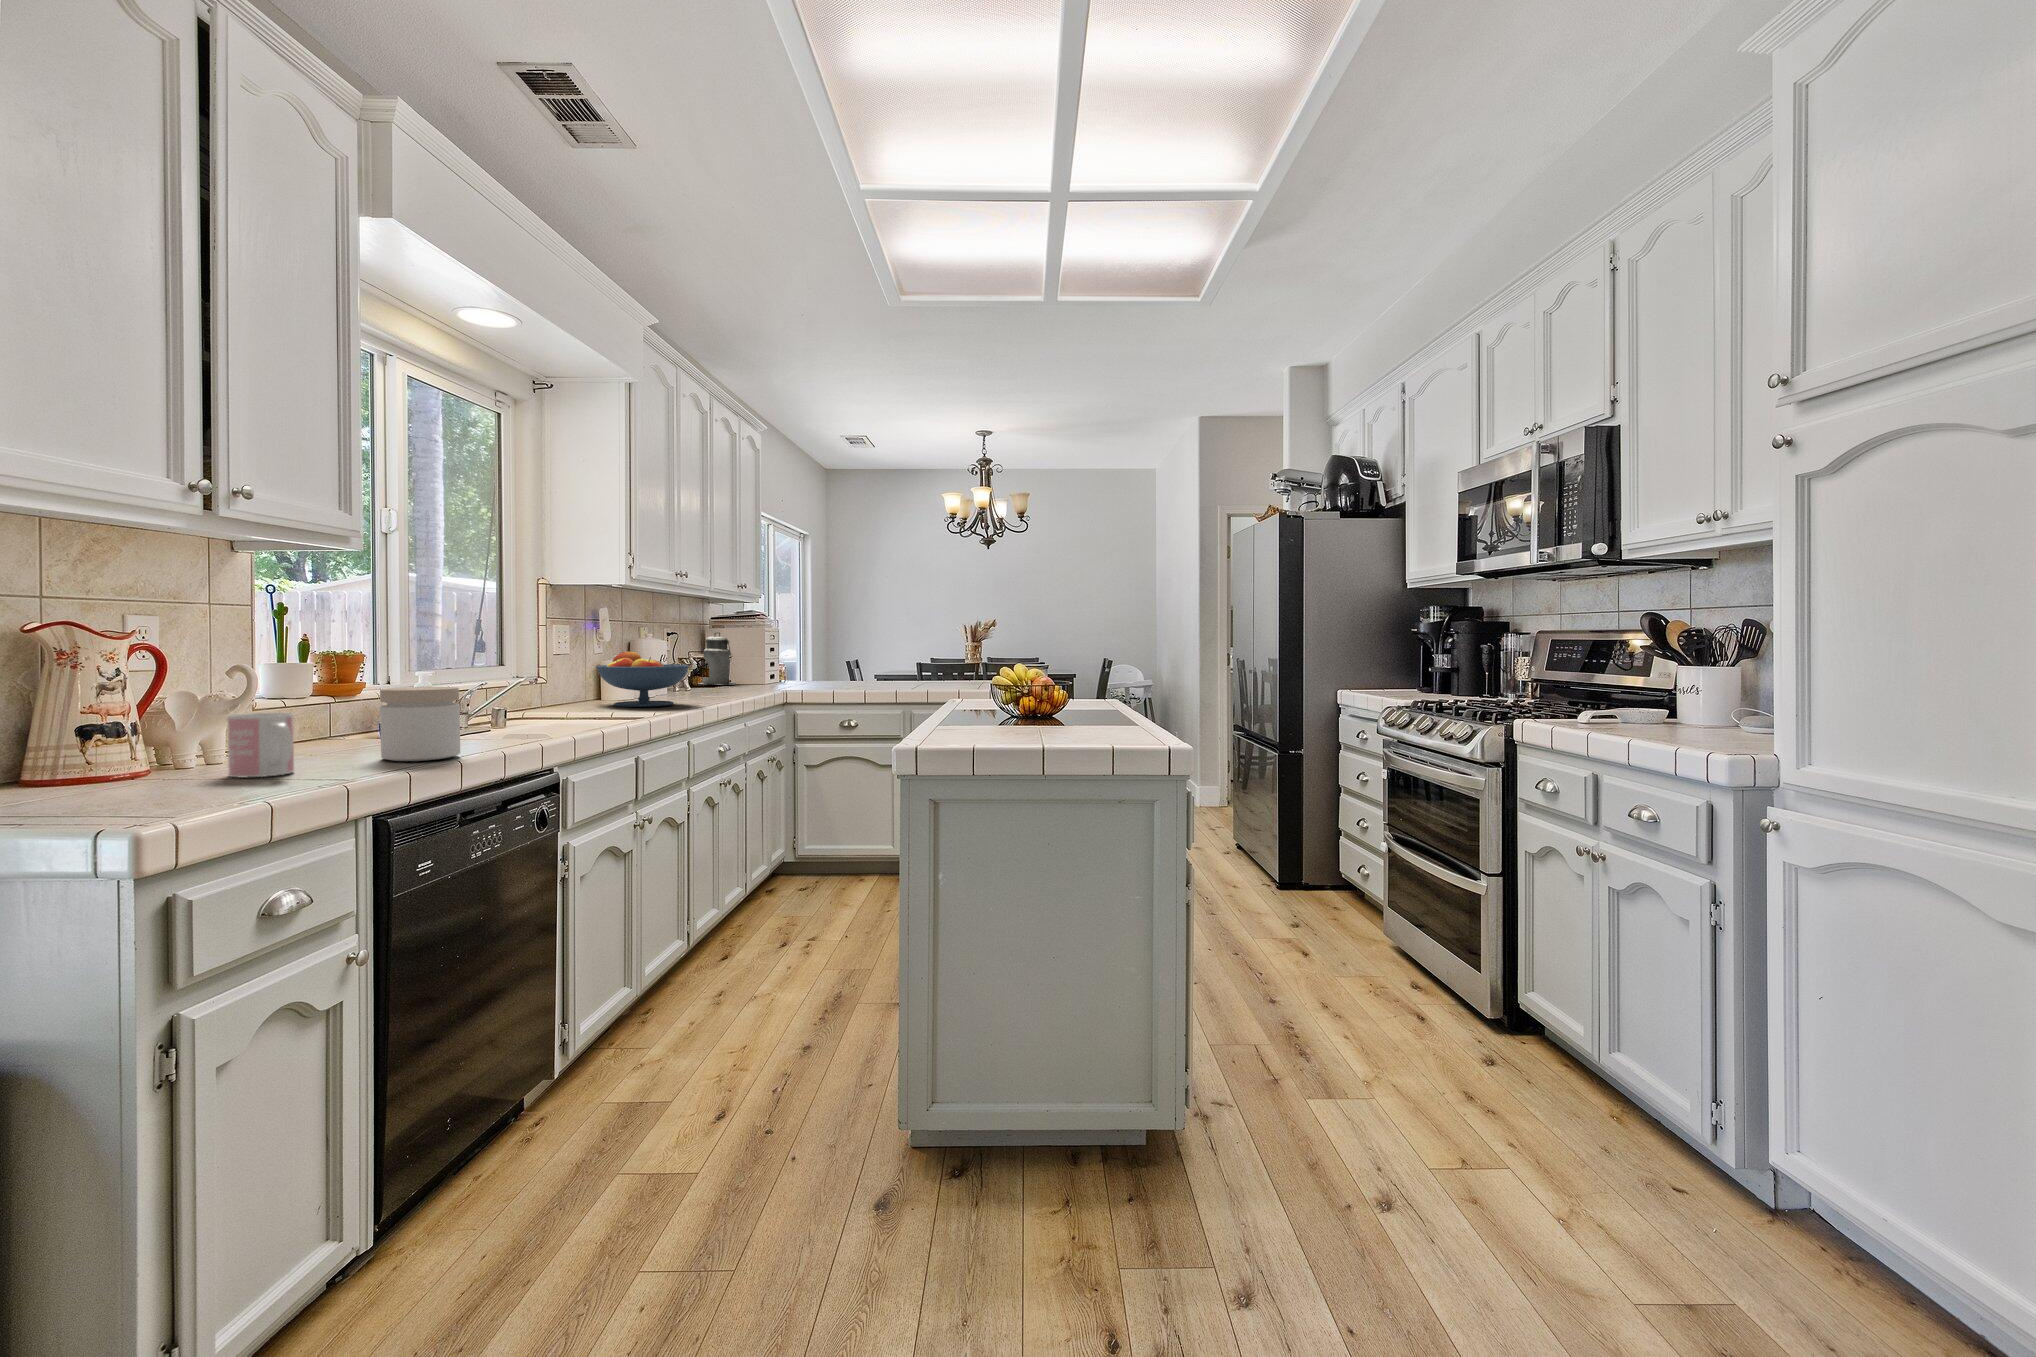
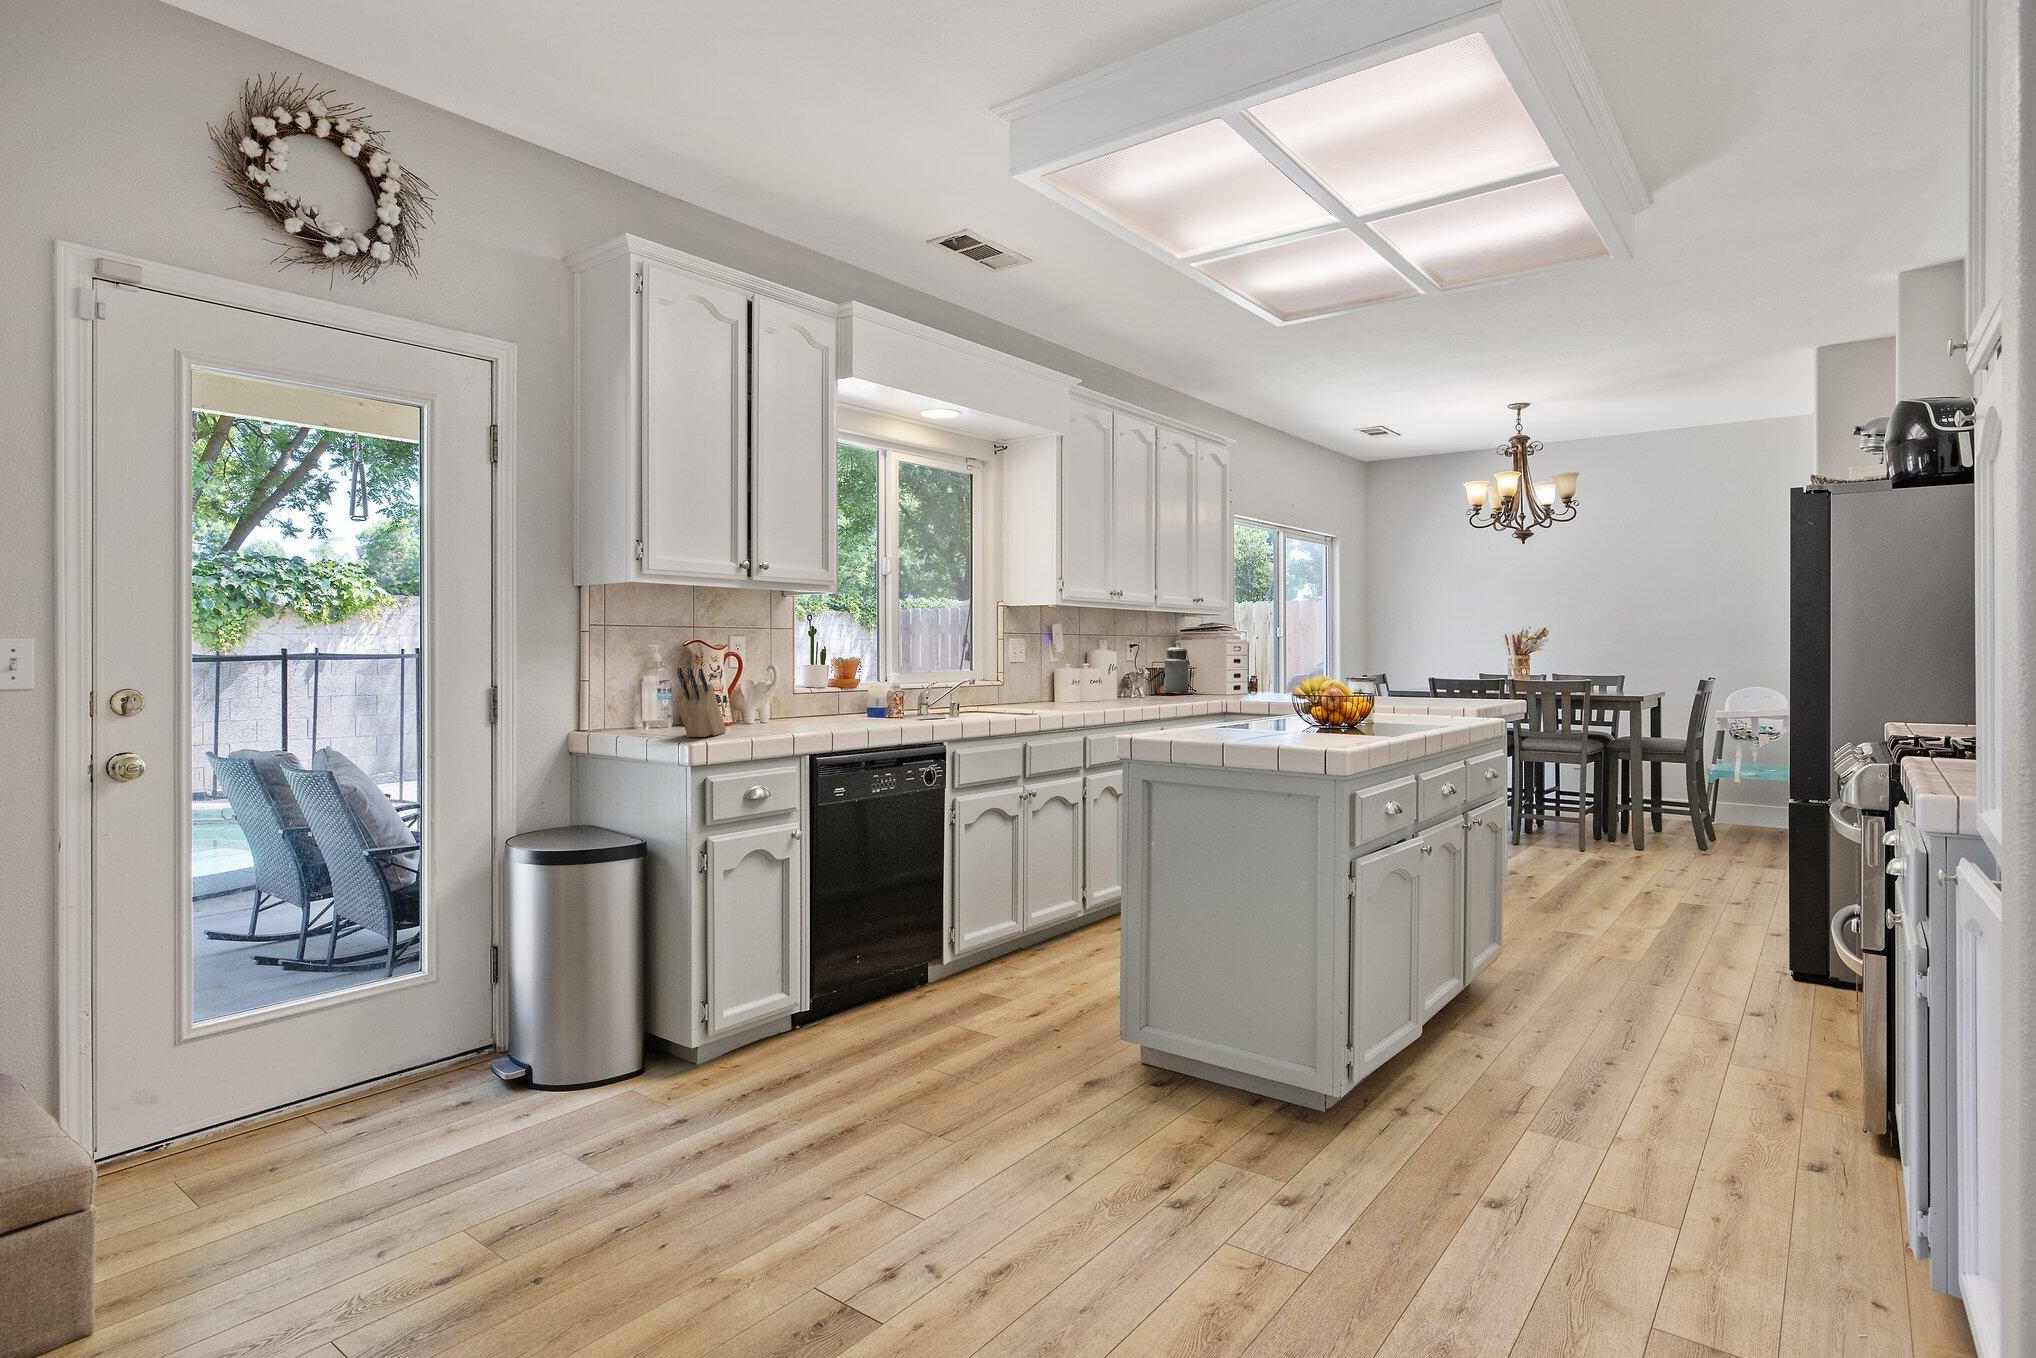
fruit bowl: present [596,652,689,707] -> none [1033,660,1105,706]
knife block: none [62,678,169,816] -> present [678,668,726,737]
jar: present [380,687,460,761] -> none [837,680,880,727]
mug: present [227,713,294,777] -> none [758,693,788,729]

